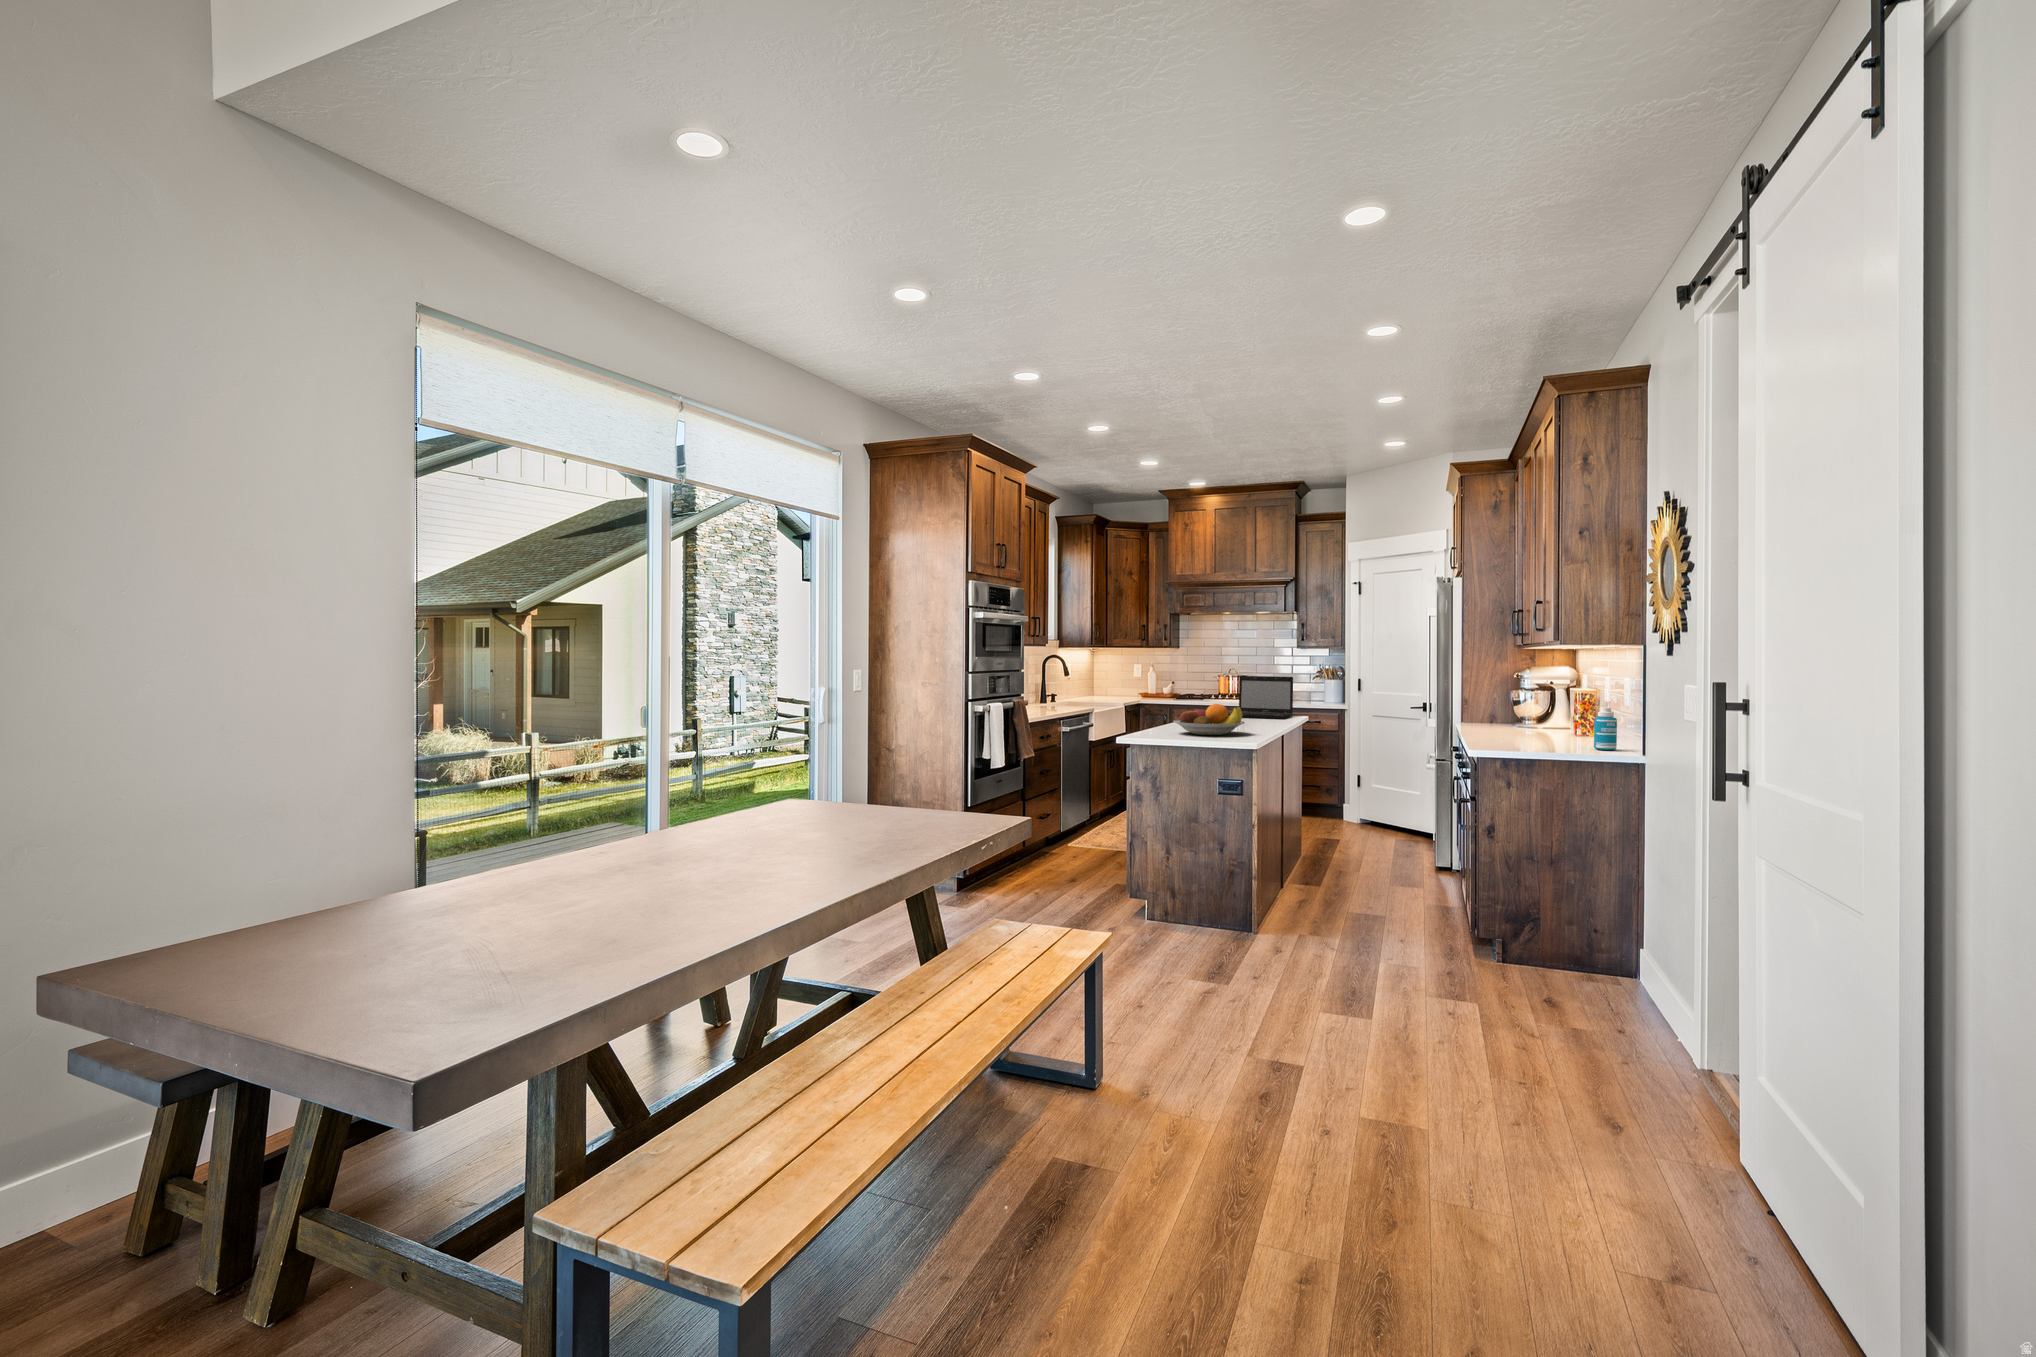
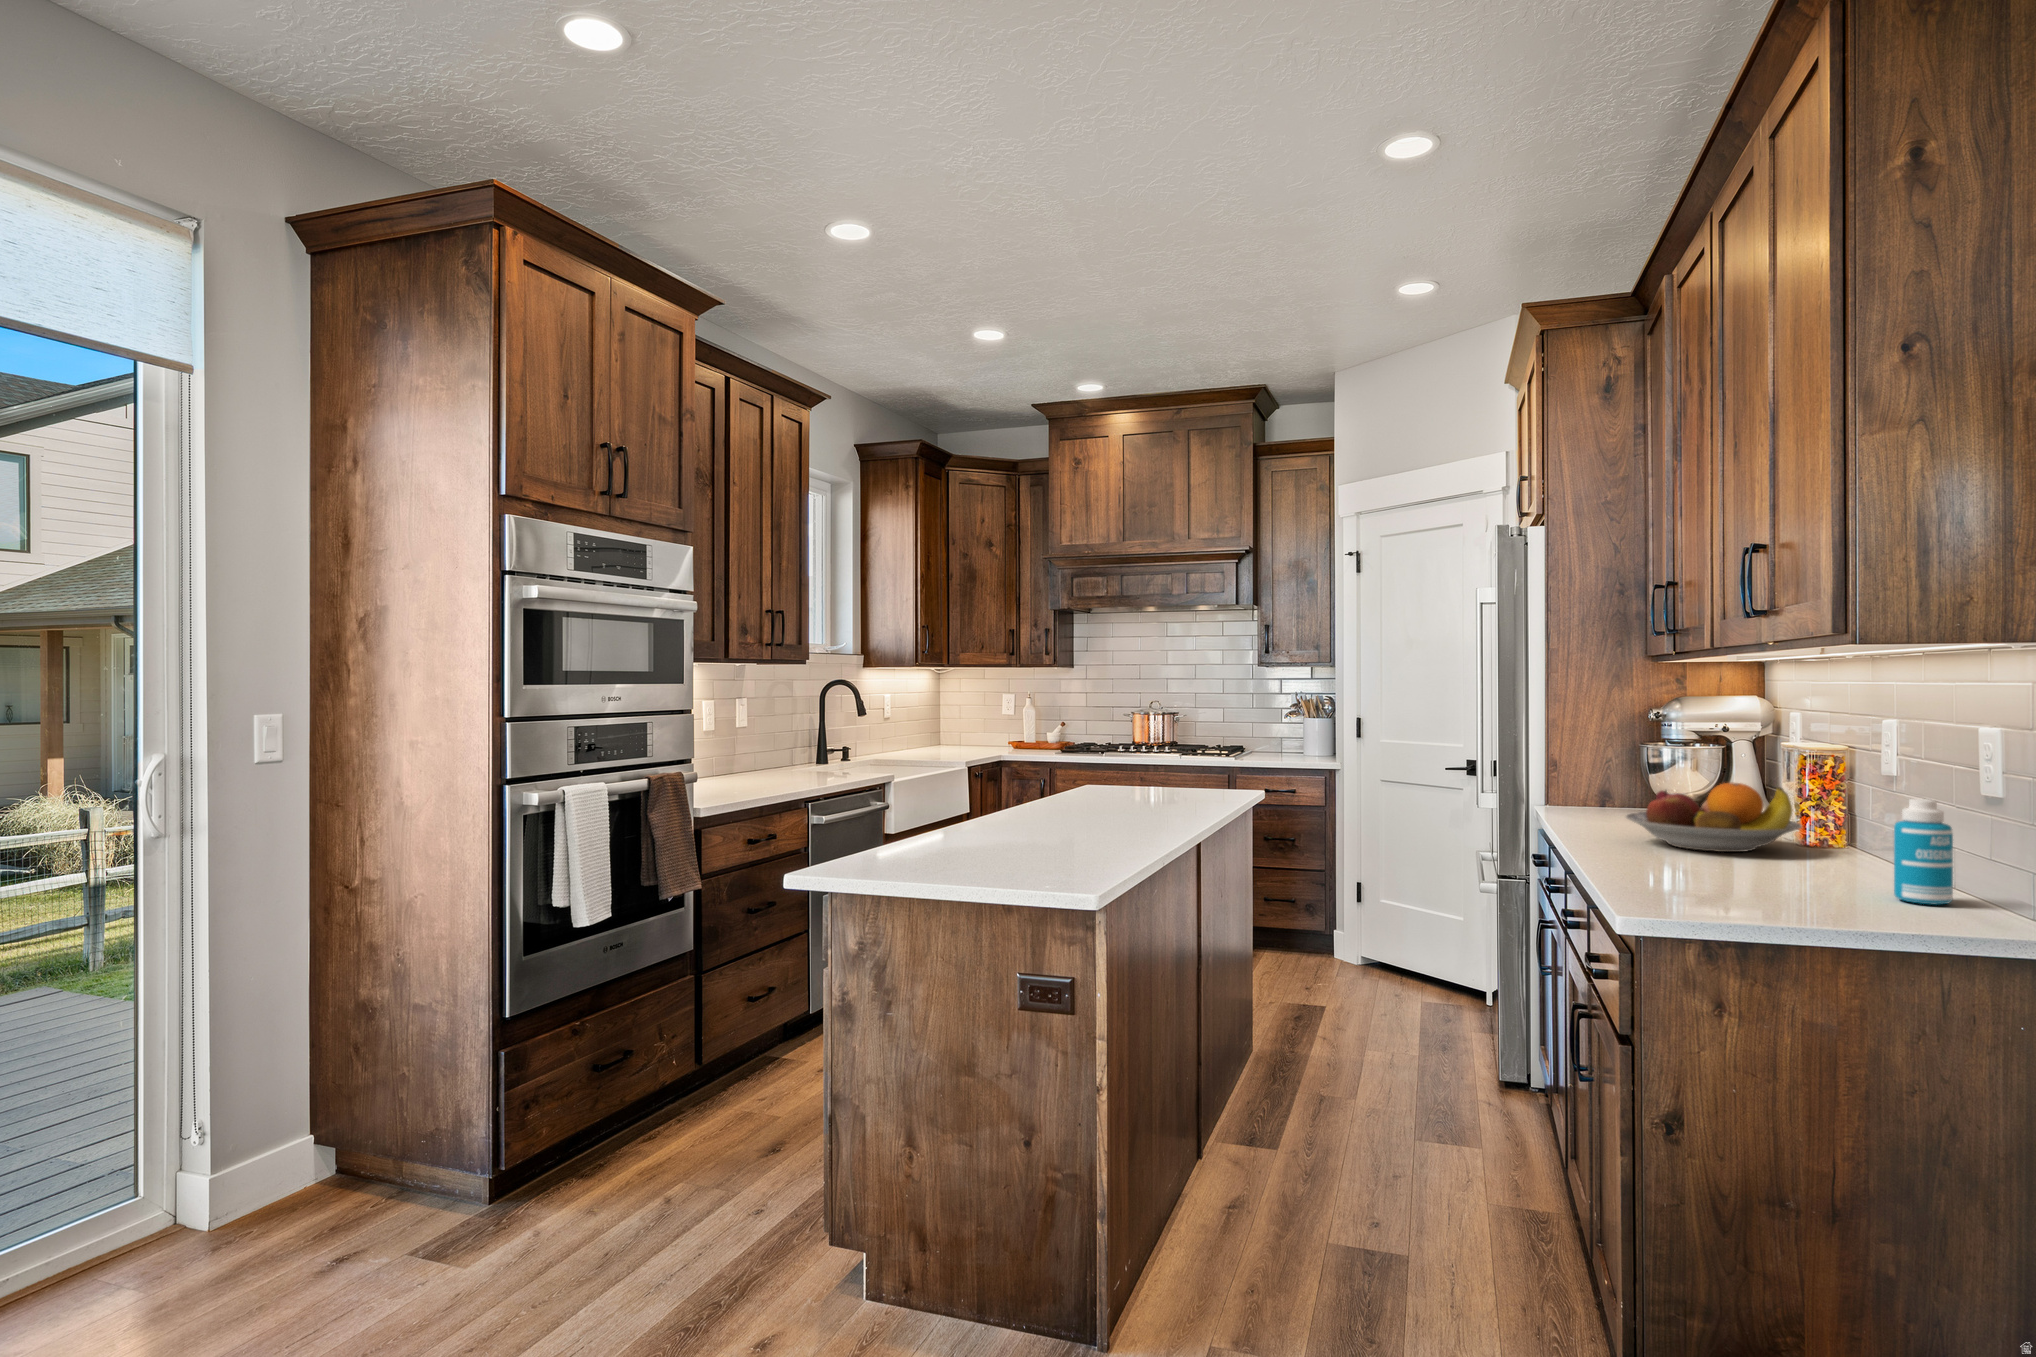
laptop: present [1228,676,1293,719] -> none [1102,716,1228,801]
fruit bowl: present [1173,704,1245,735] -> present [1626,783,1802,852]

